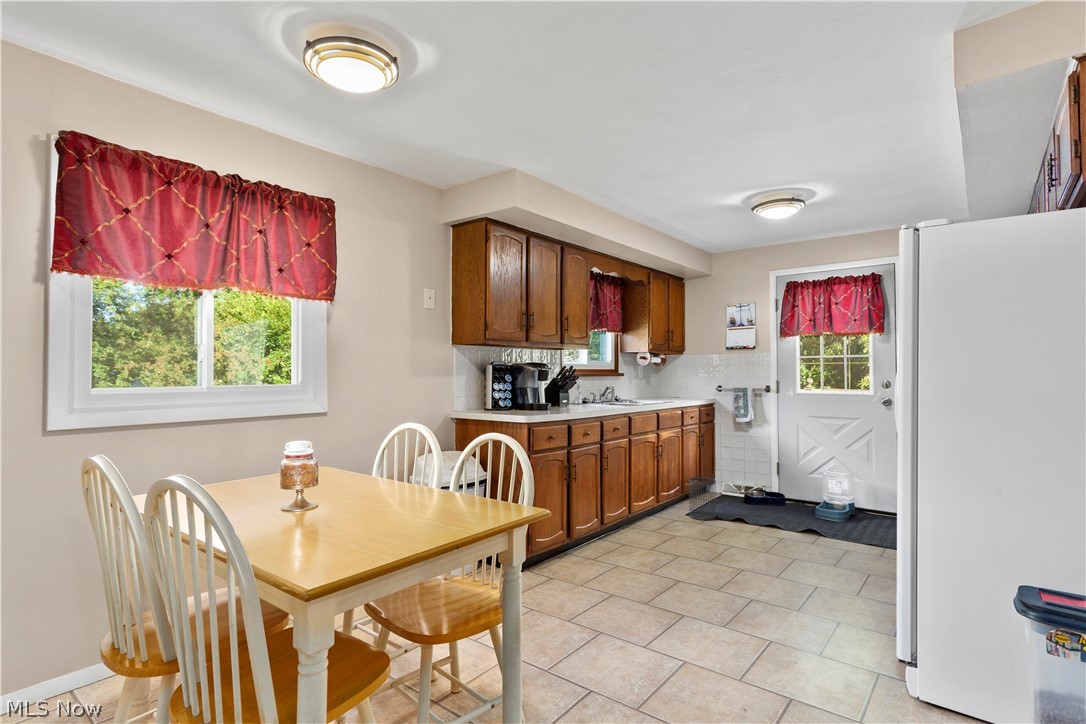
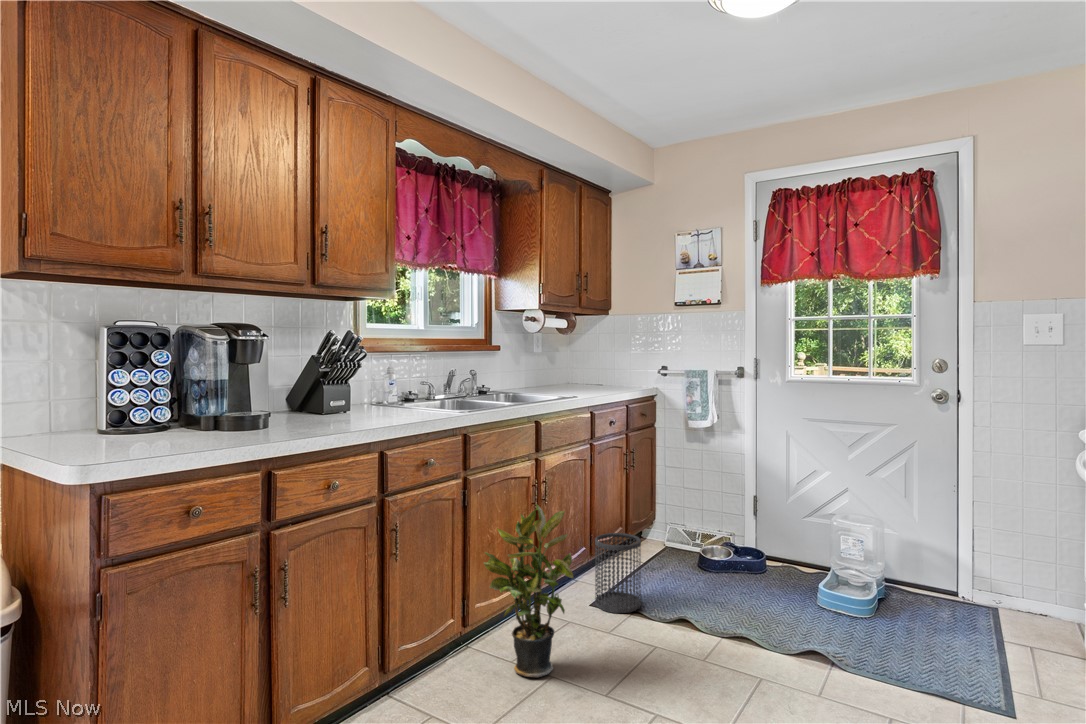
potted plant: none [641,452,689,541] -> present [484,505,573,678]

